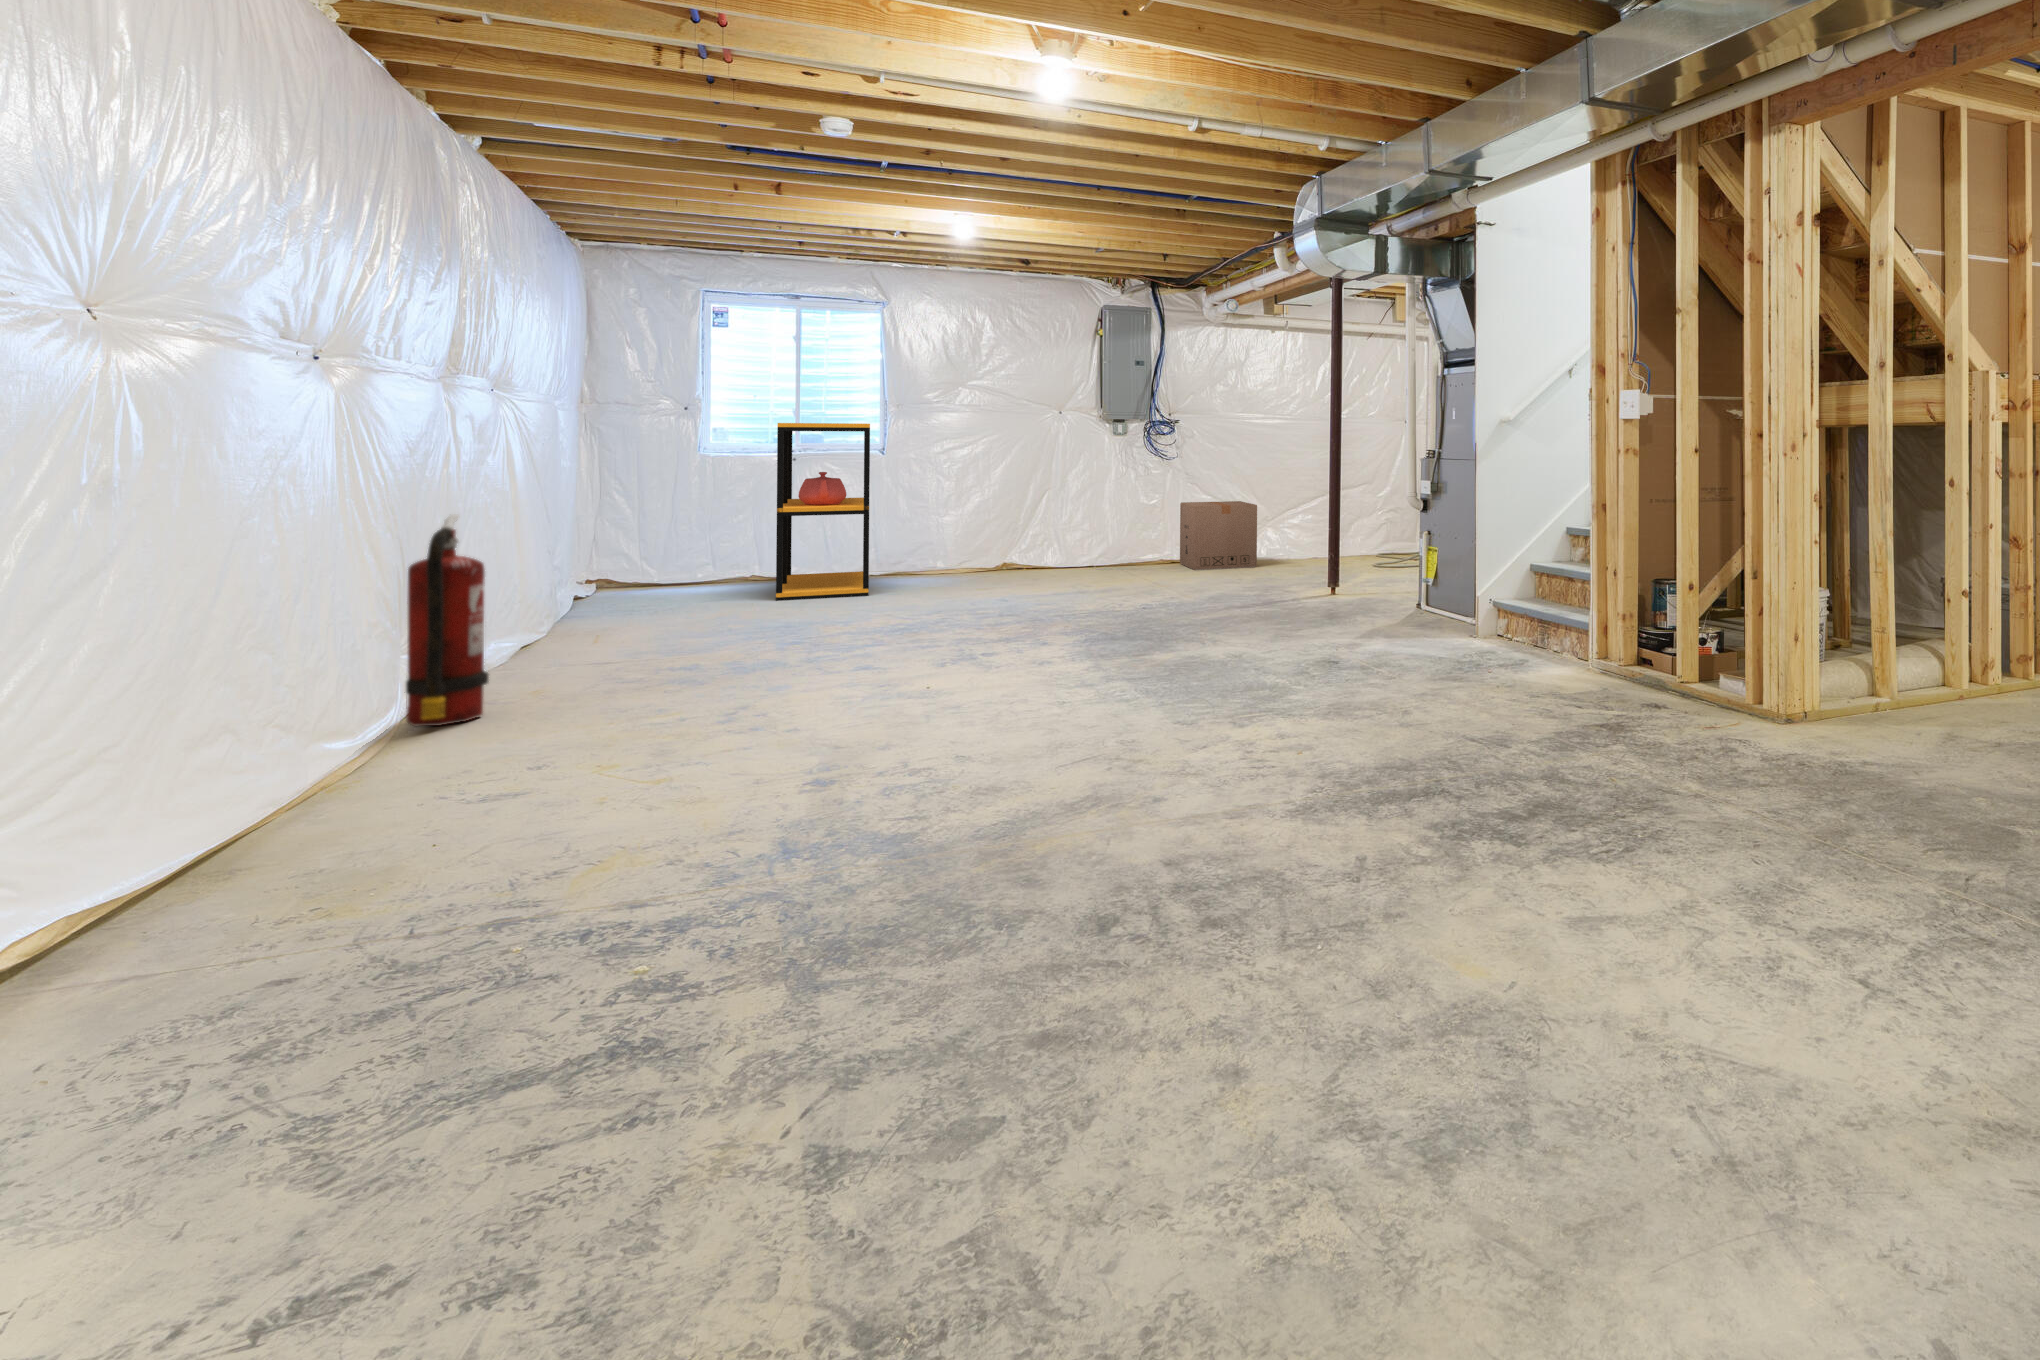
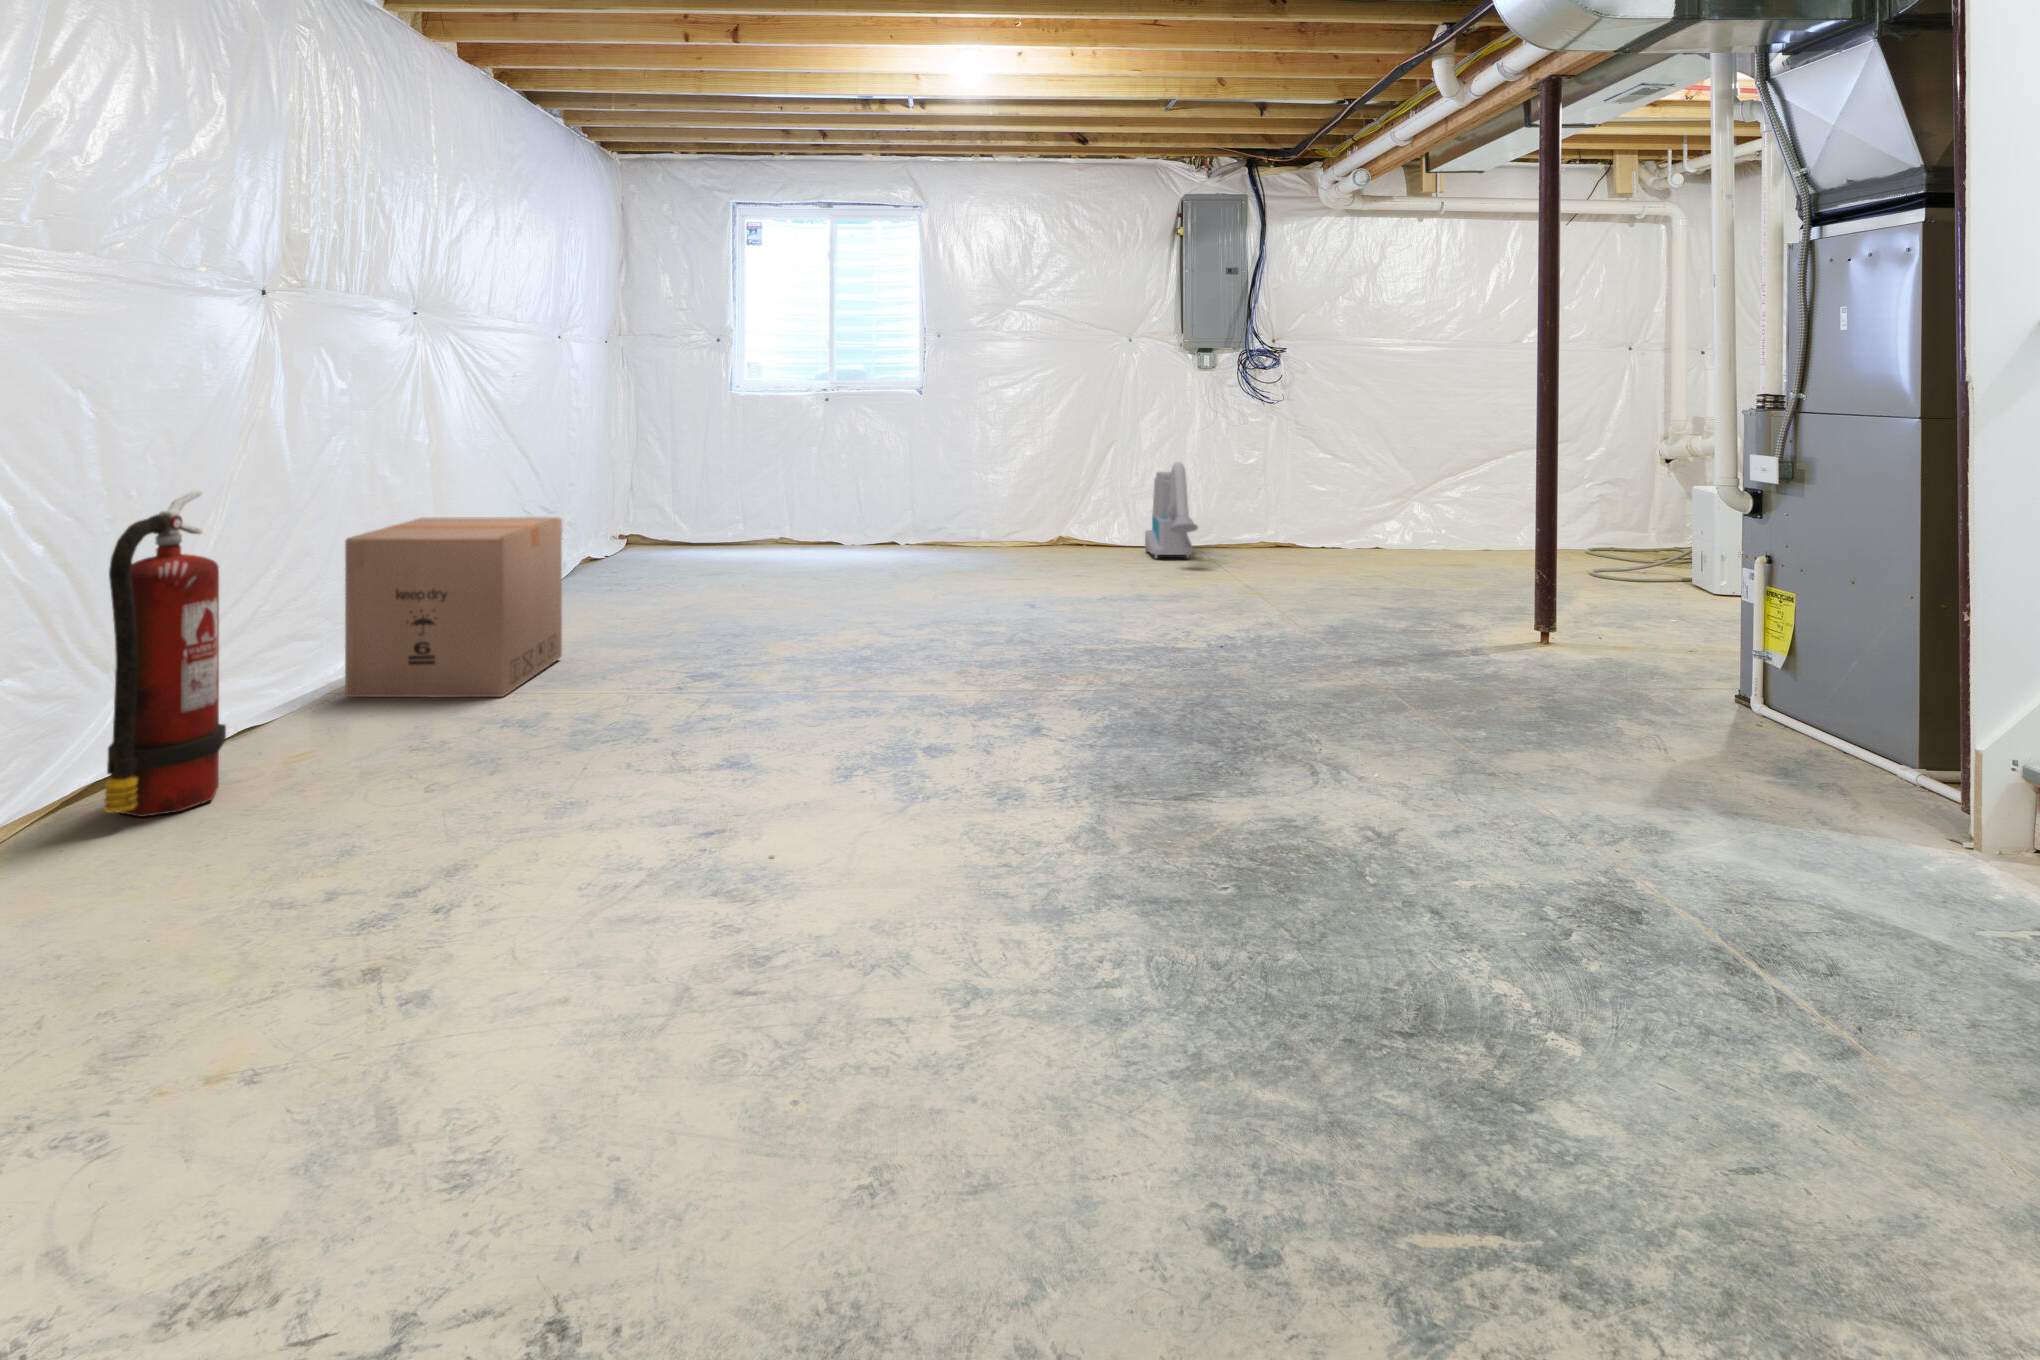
shelving unit: present [776,423,870,601] -> none [780,356,903,582]
vacuum cleaner: none [1073,501,1117,573] -> present [1145,462,1198,558]
cardboard box: present [1180,501,1257,570] -> present [345,517,562,697]

